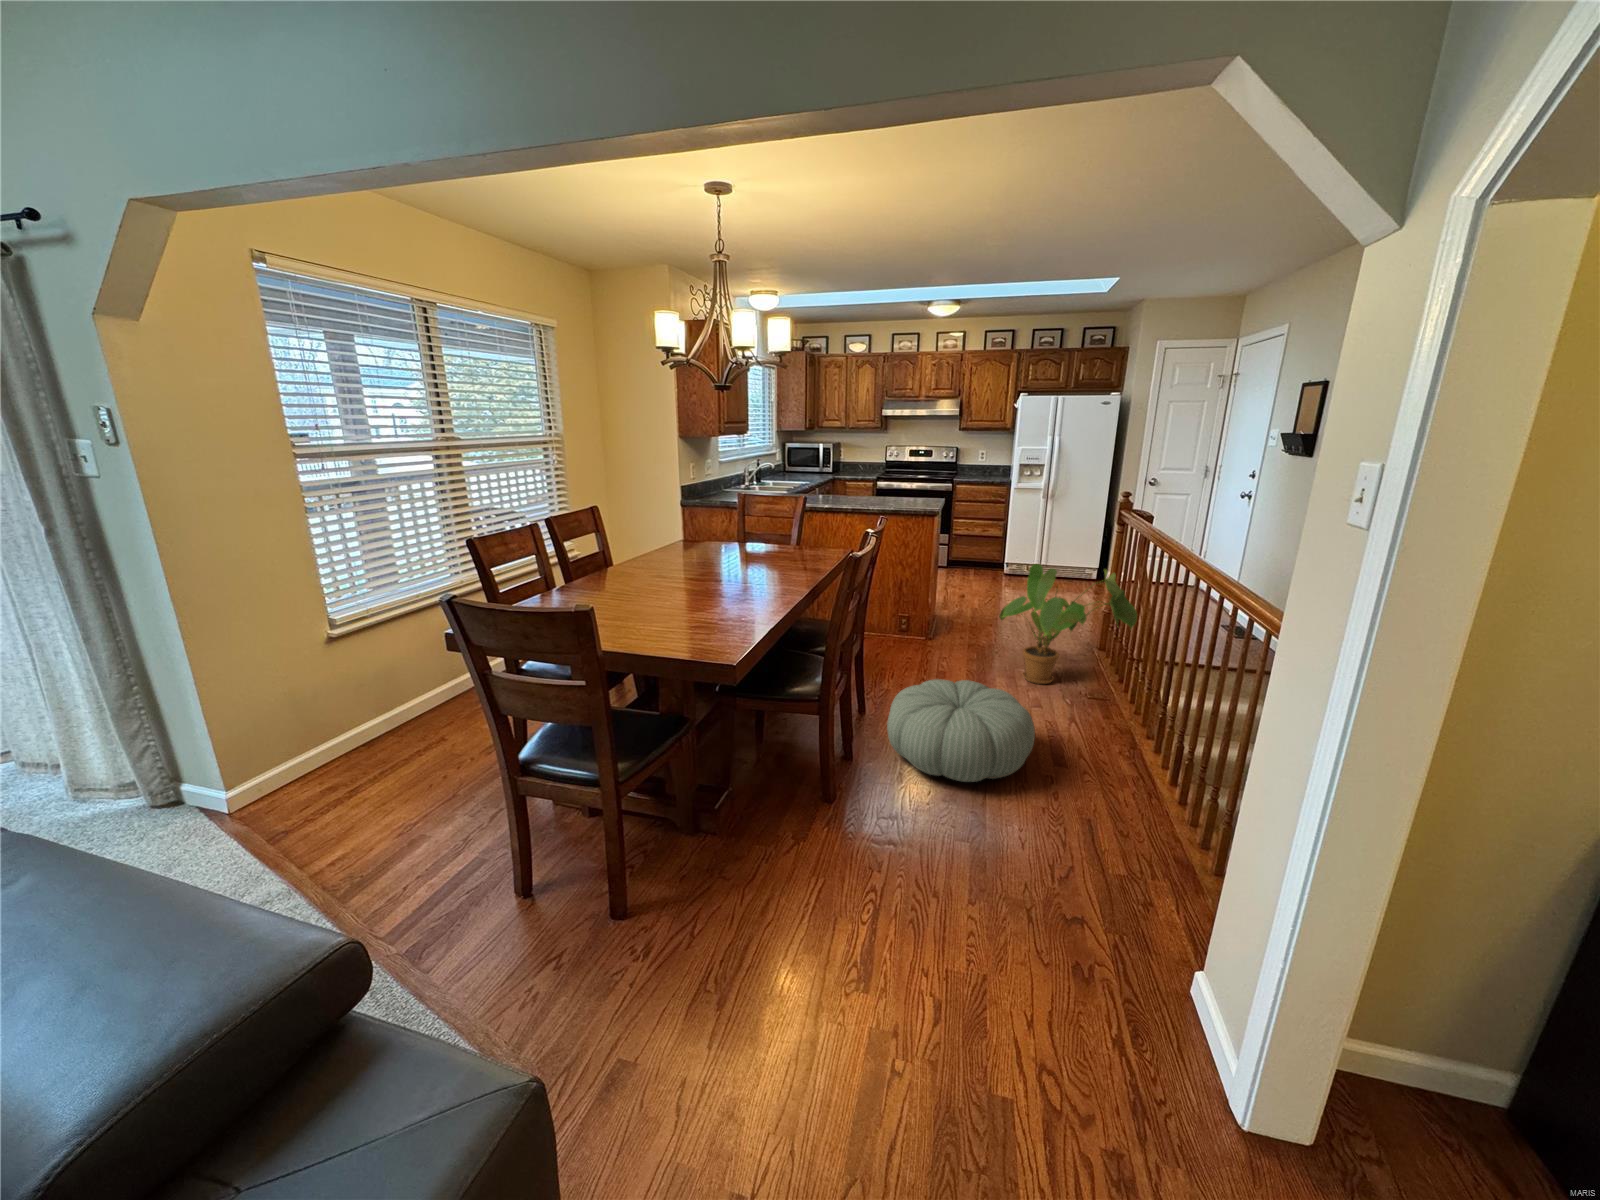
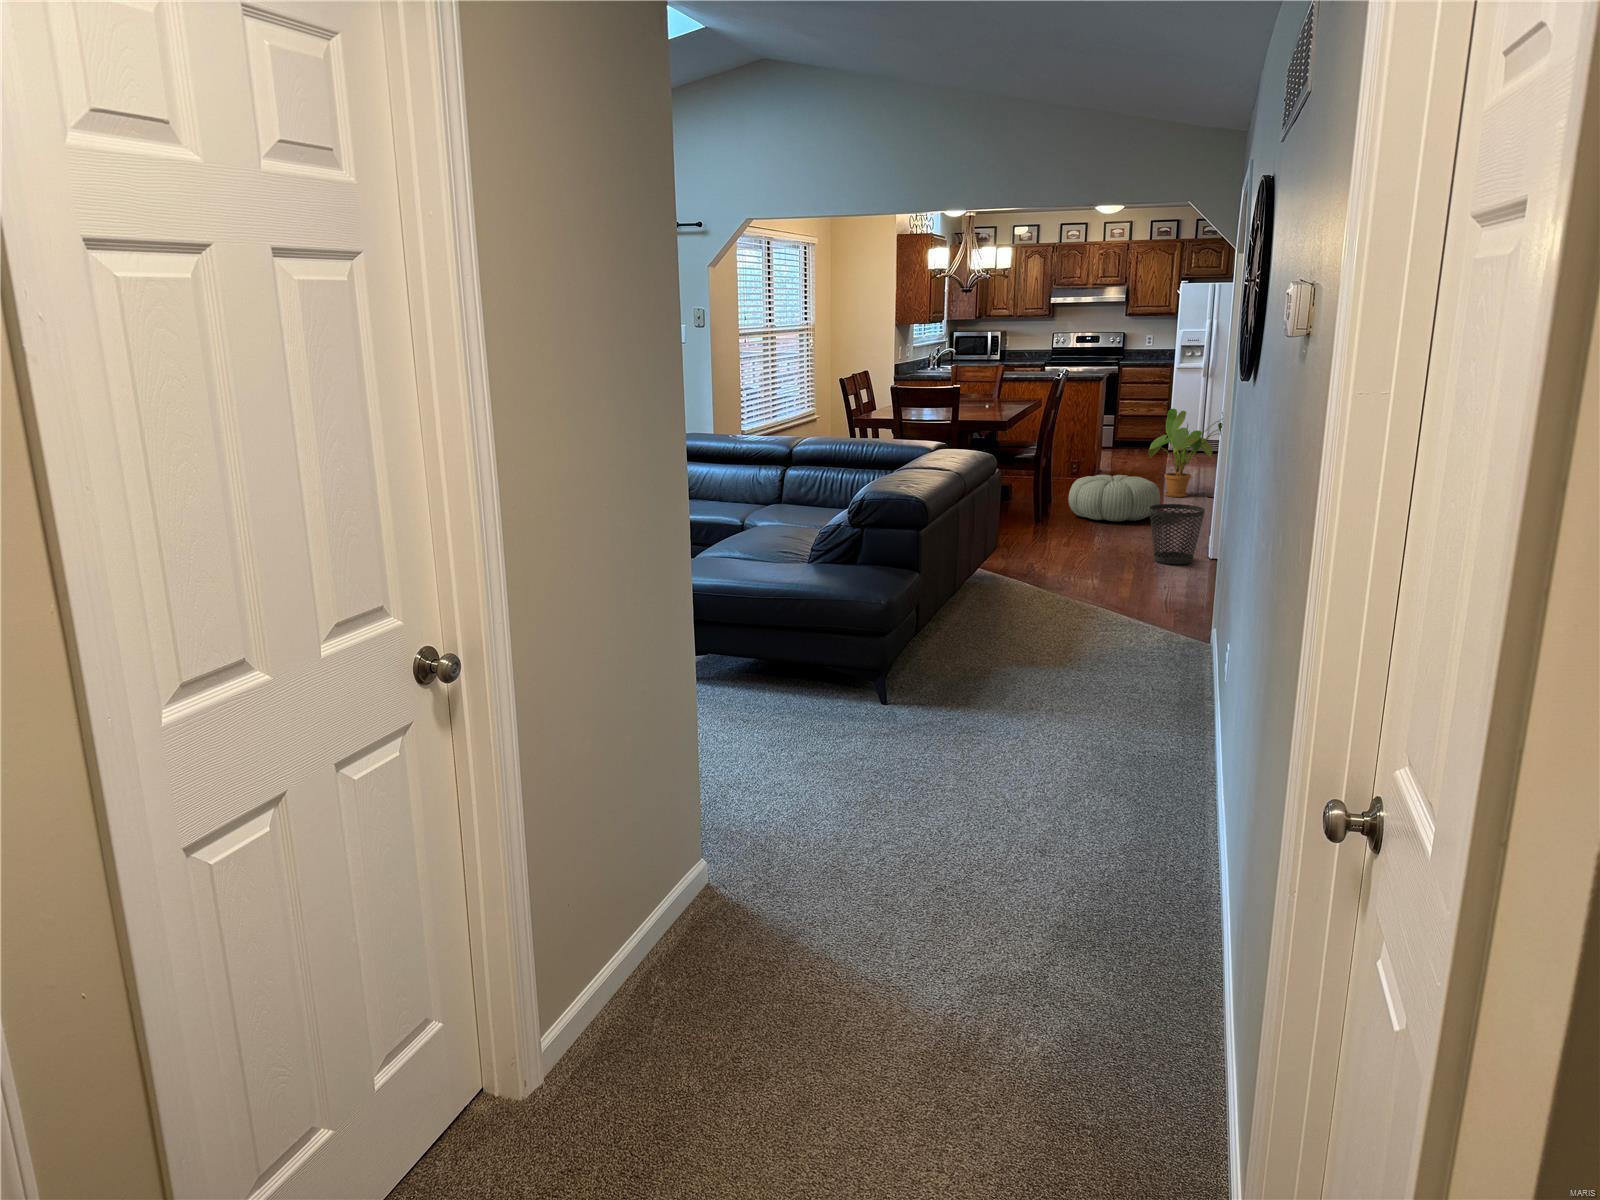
wastebasket: none [1069,895,1225,1097] -> present [1150,504,1205,564]

